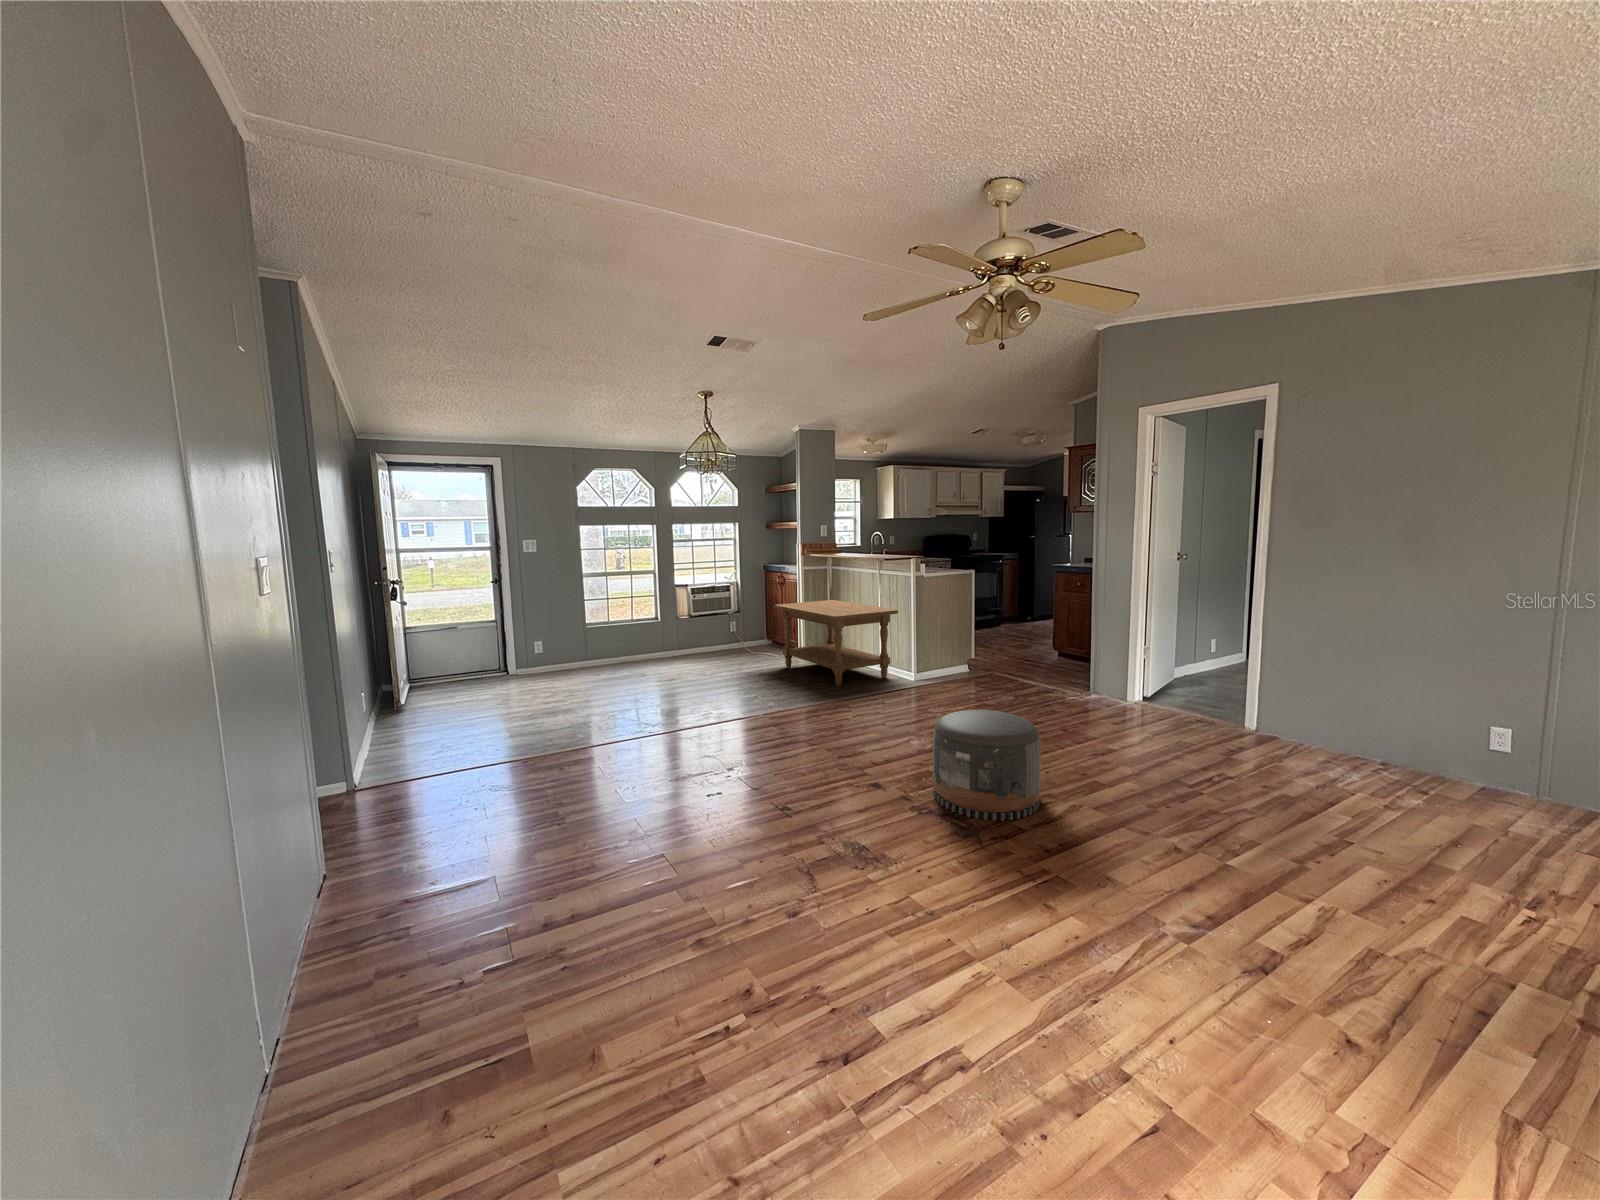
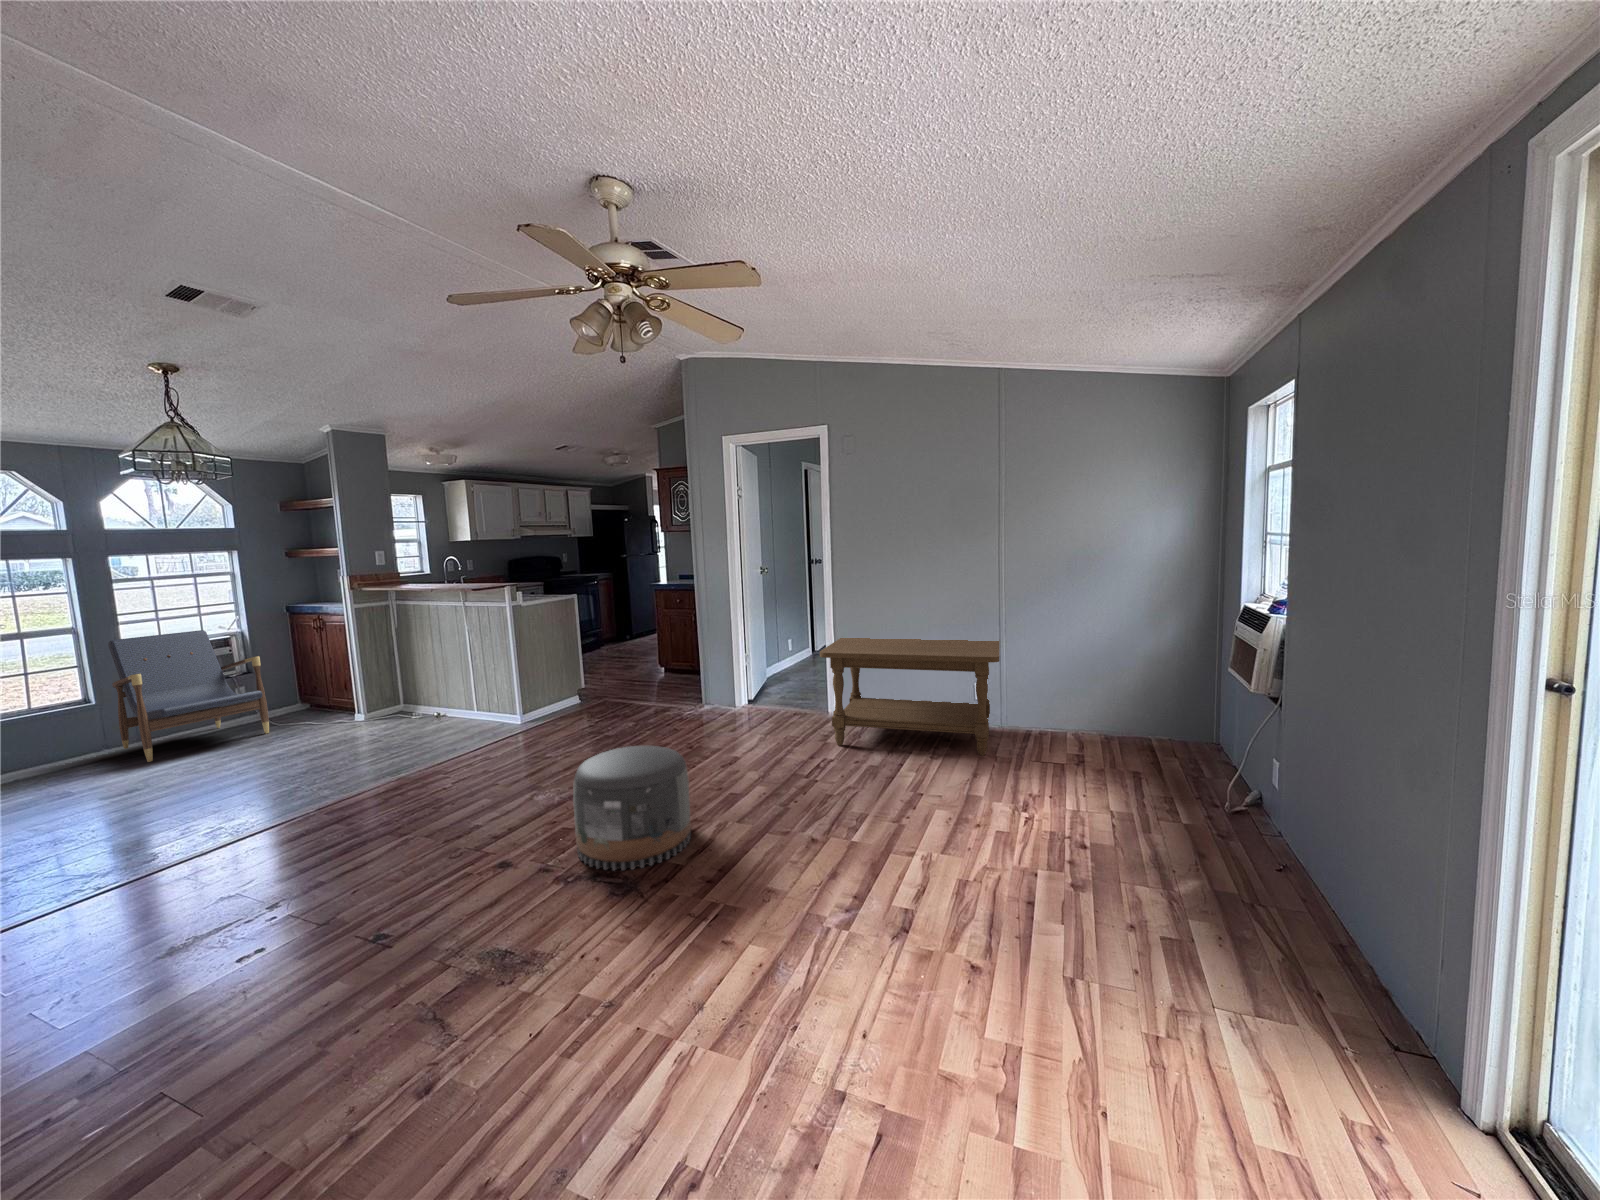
lounge chair: none [675,582,750,665] -> present [108,630,269,762]
coffee table: present [775,600,898,686] -> present [820,638,1000,756]

